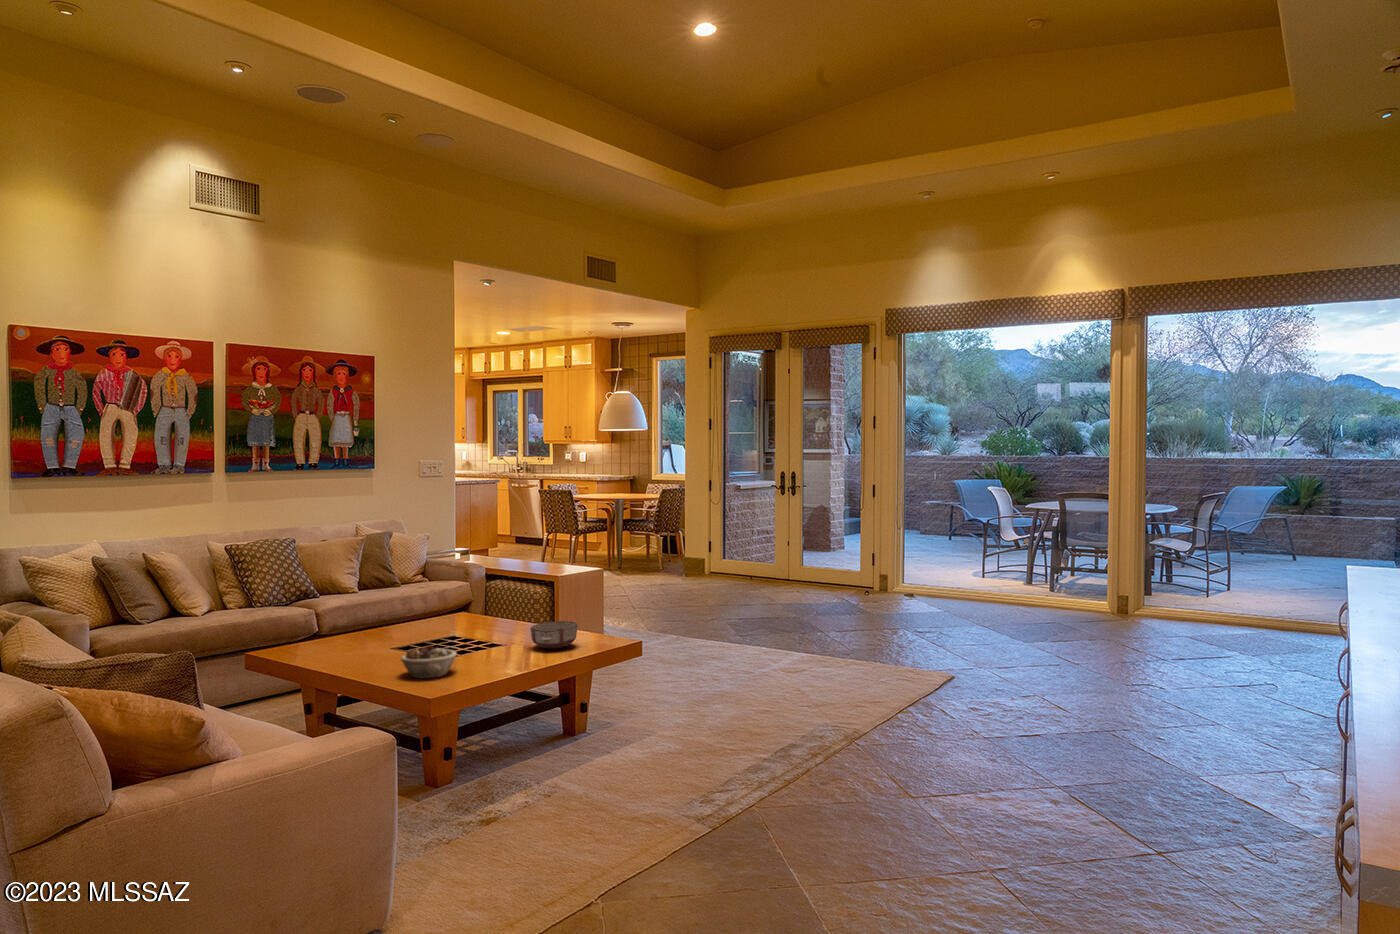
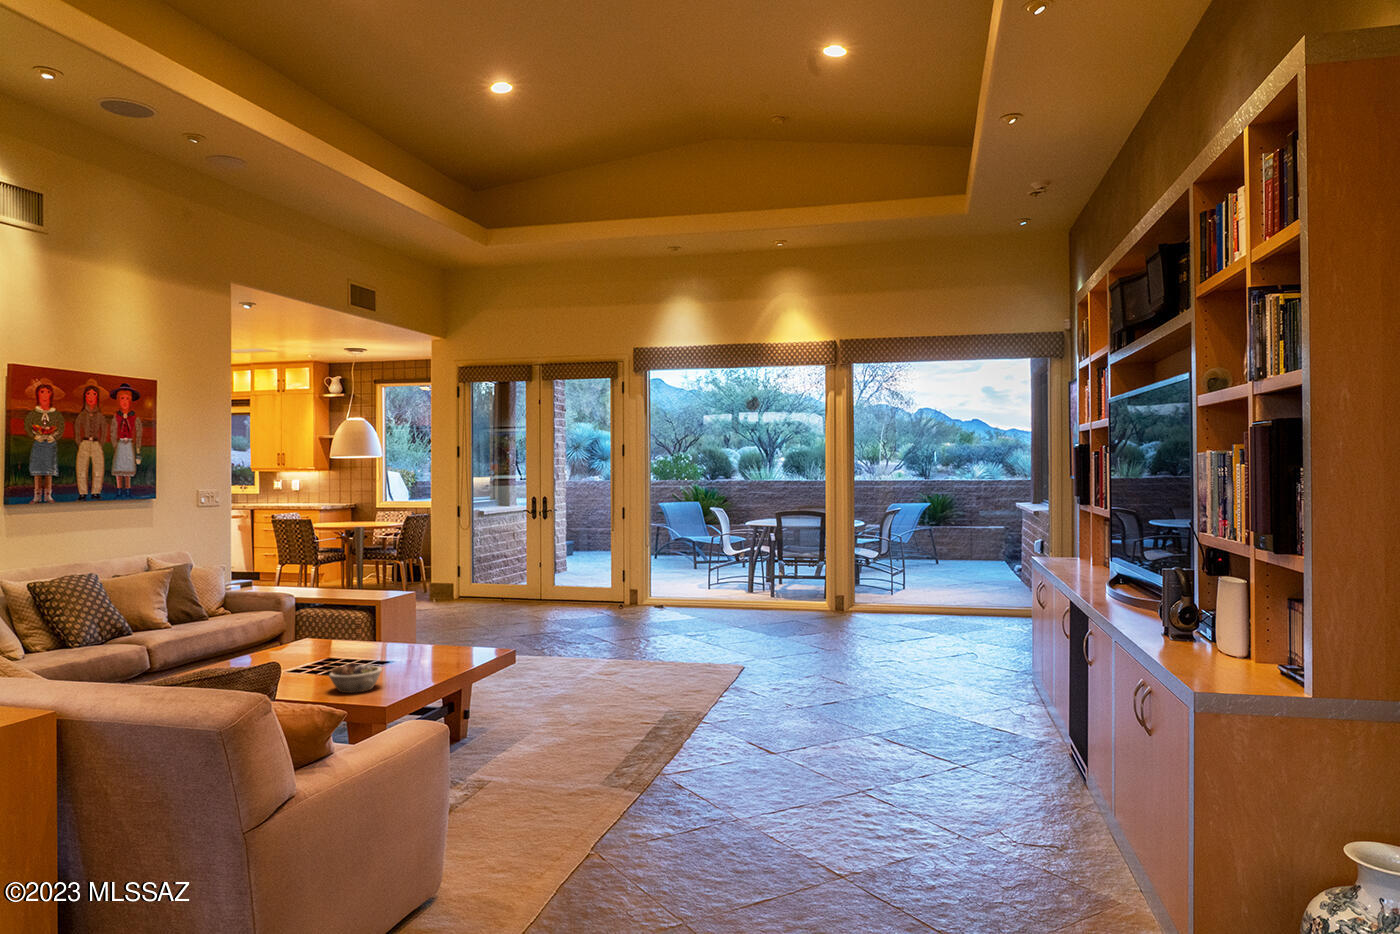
ceramic bowl: present [531,621,577,649] -> none [422,636,465,661]

